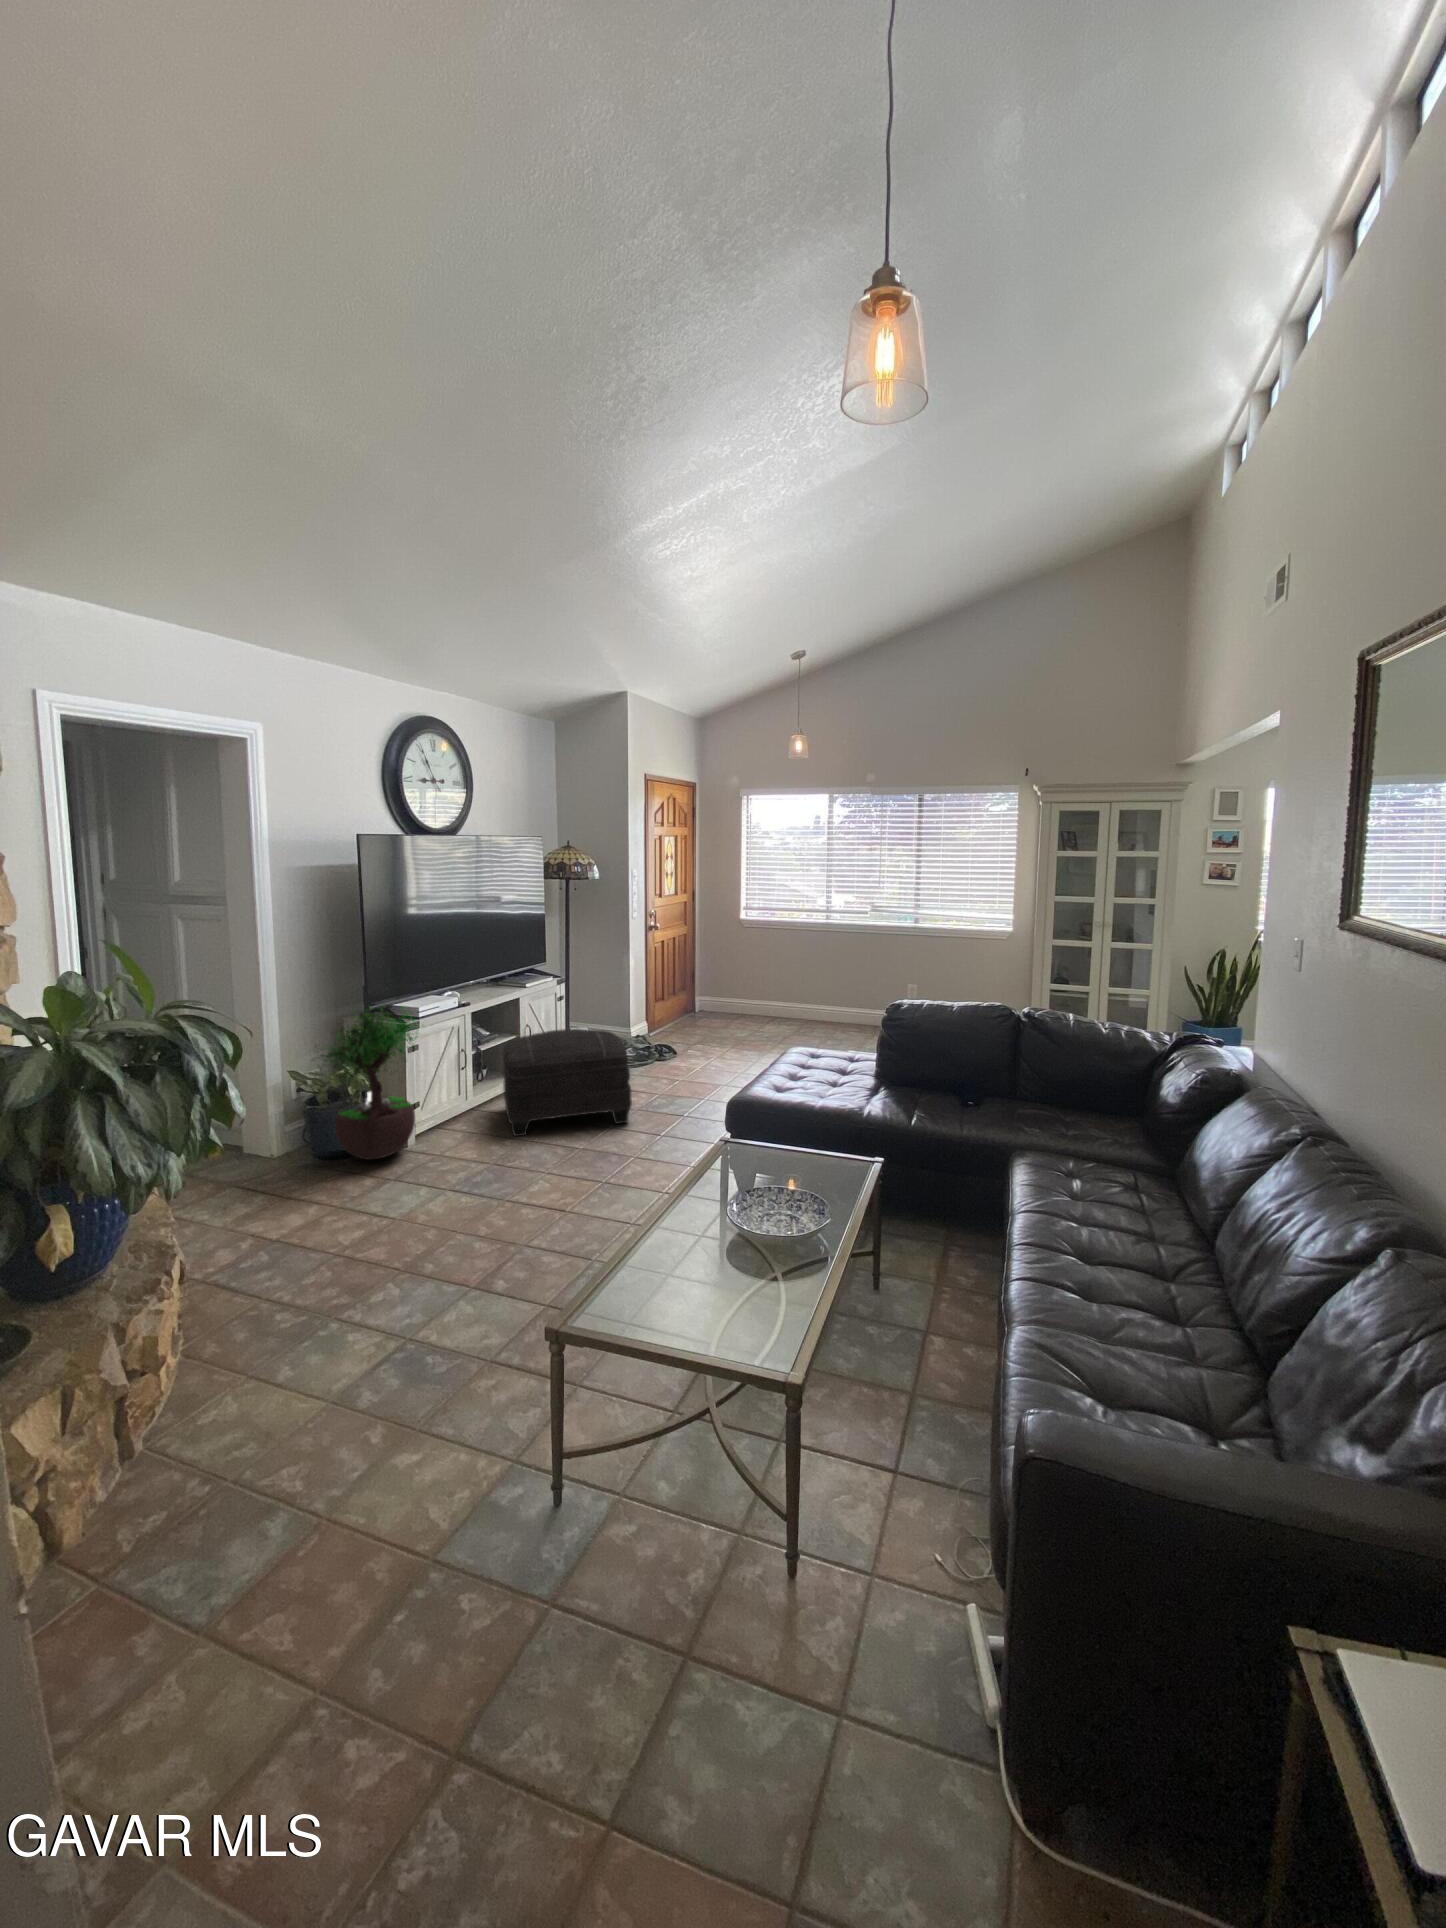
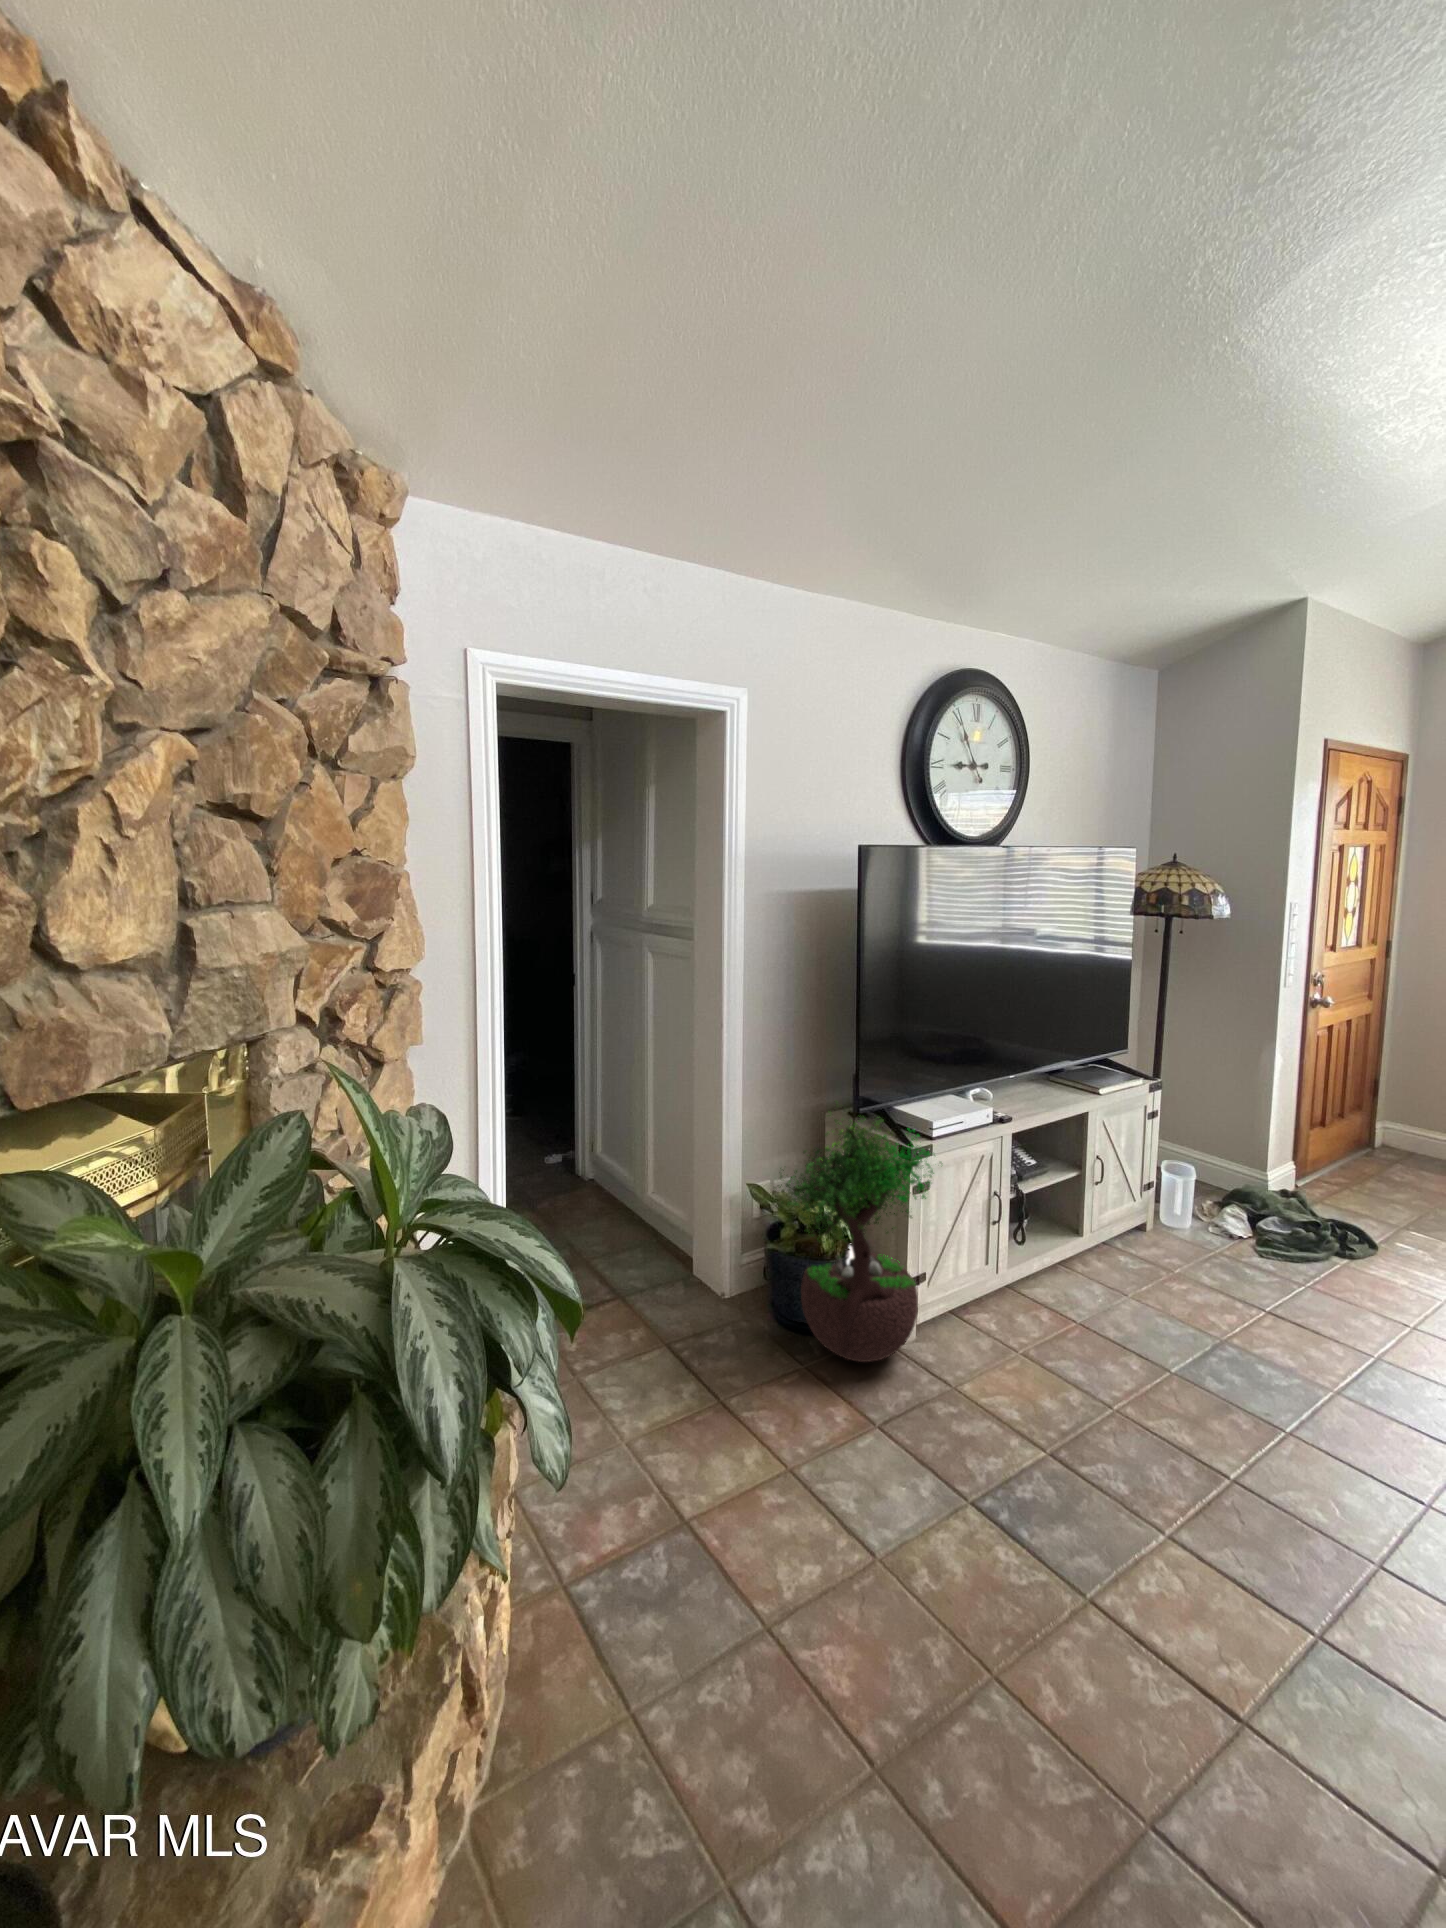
ottoman: present [503,1029,632,1136] -> none [1060,1190,1347,1427]

